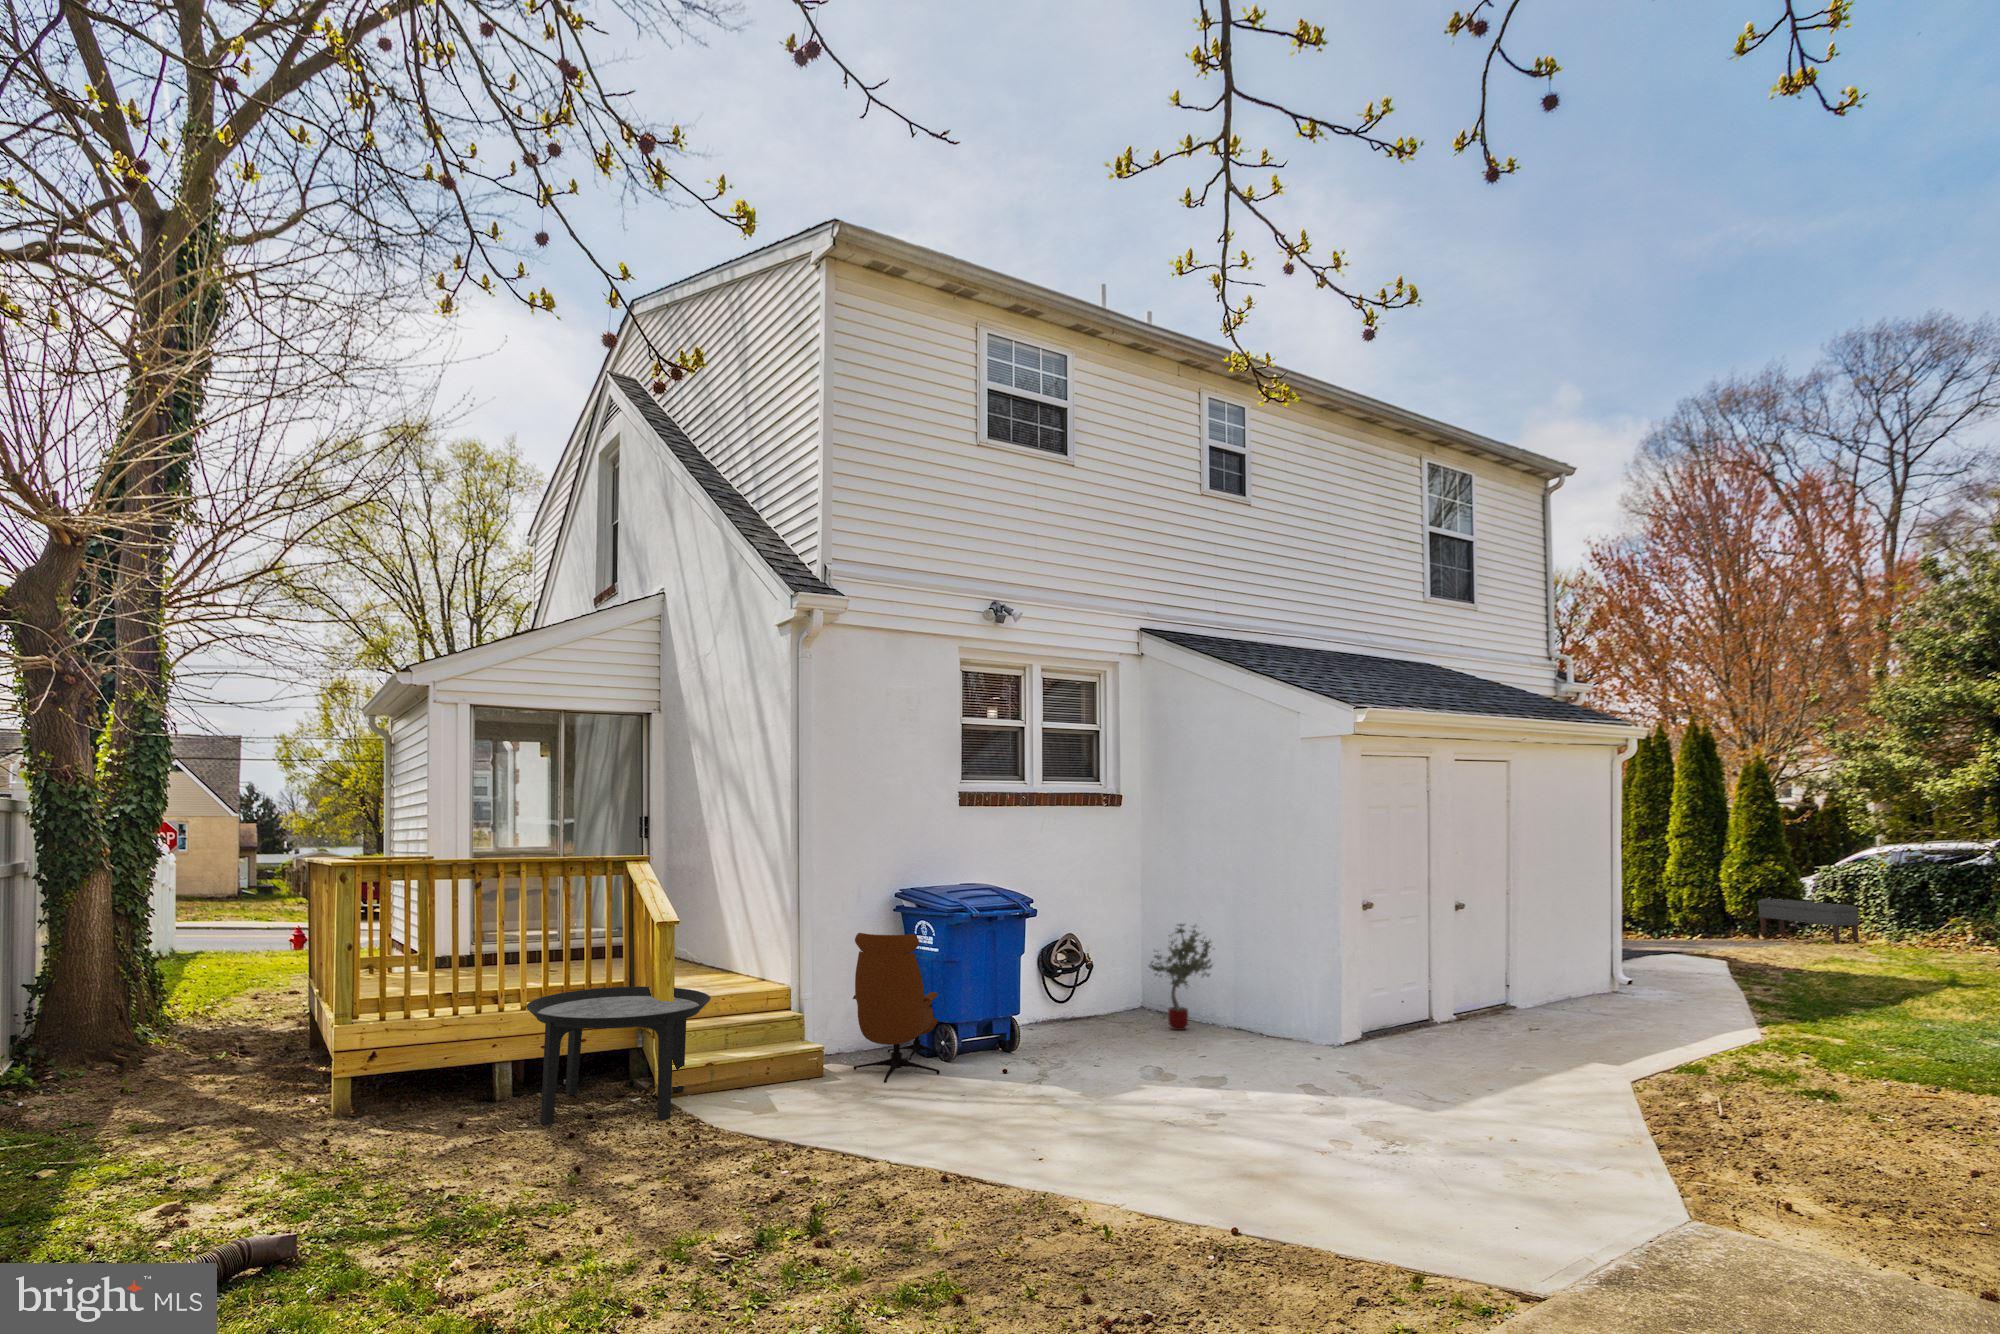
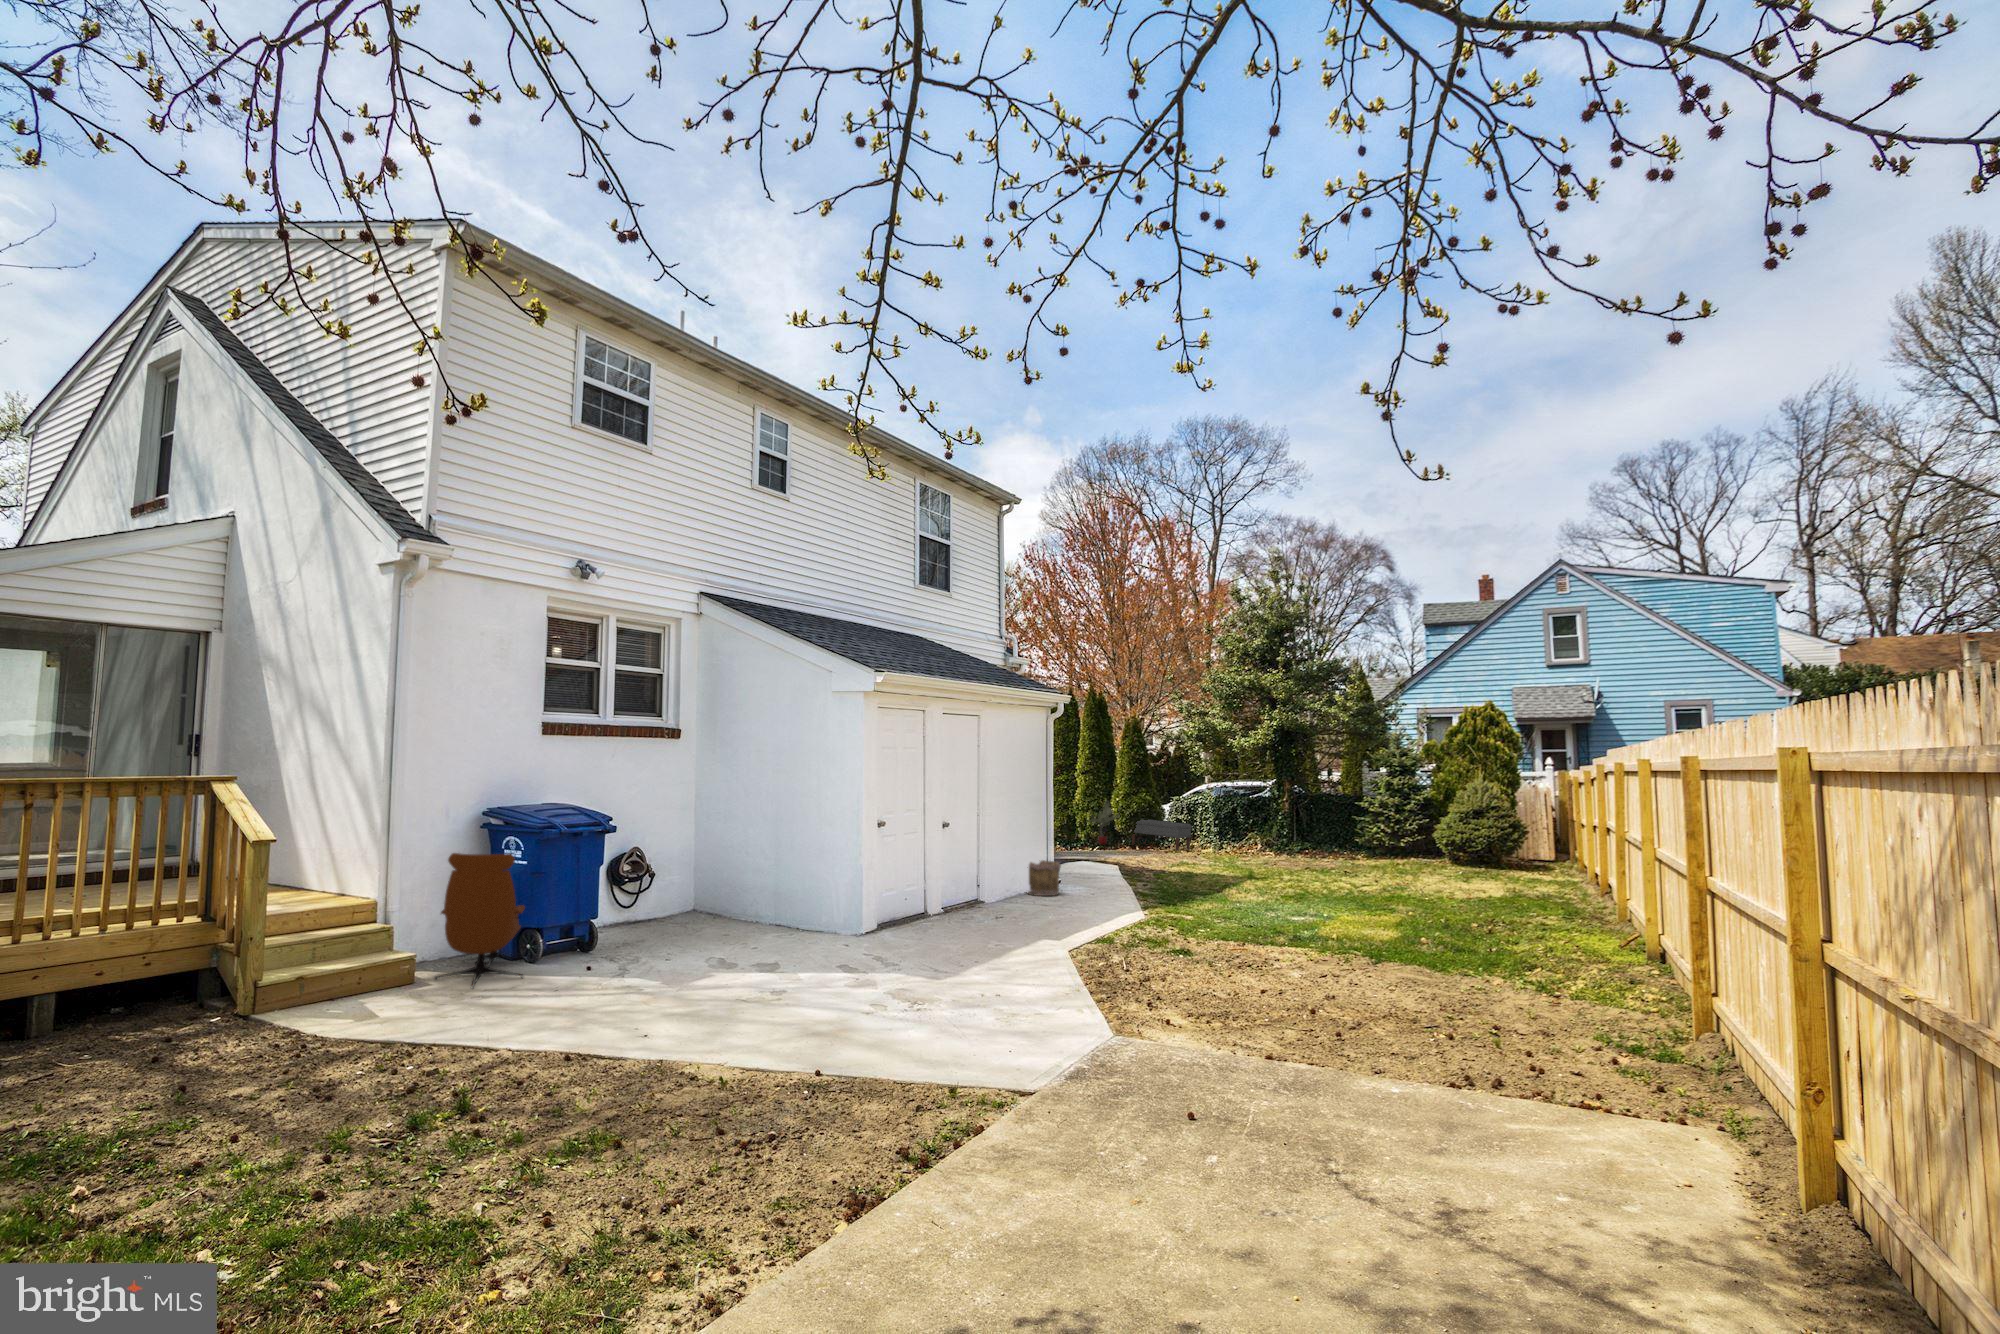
potted tree: present [1149,924,1212,1030] -> present [1088,801,1120,845]
bucket: none [1581,951,1634,1003] -> present [1027,860,1061,896]
round table: present [526,987,711,1125] -> none [71,910,296,1054]

